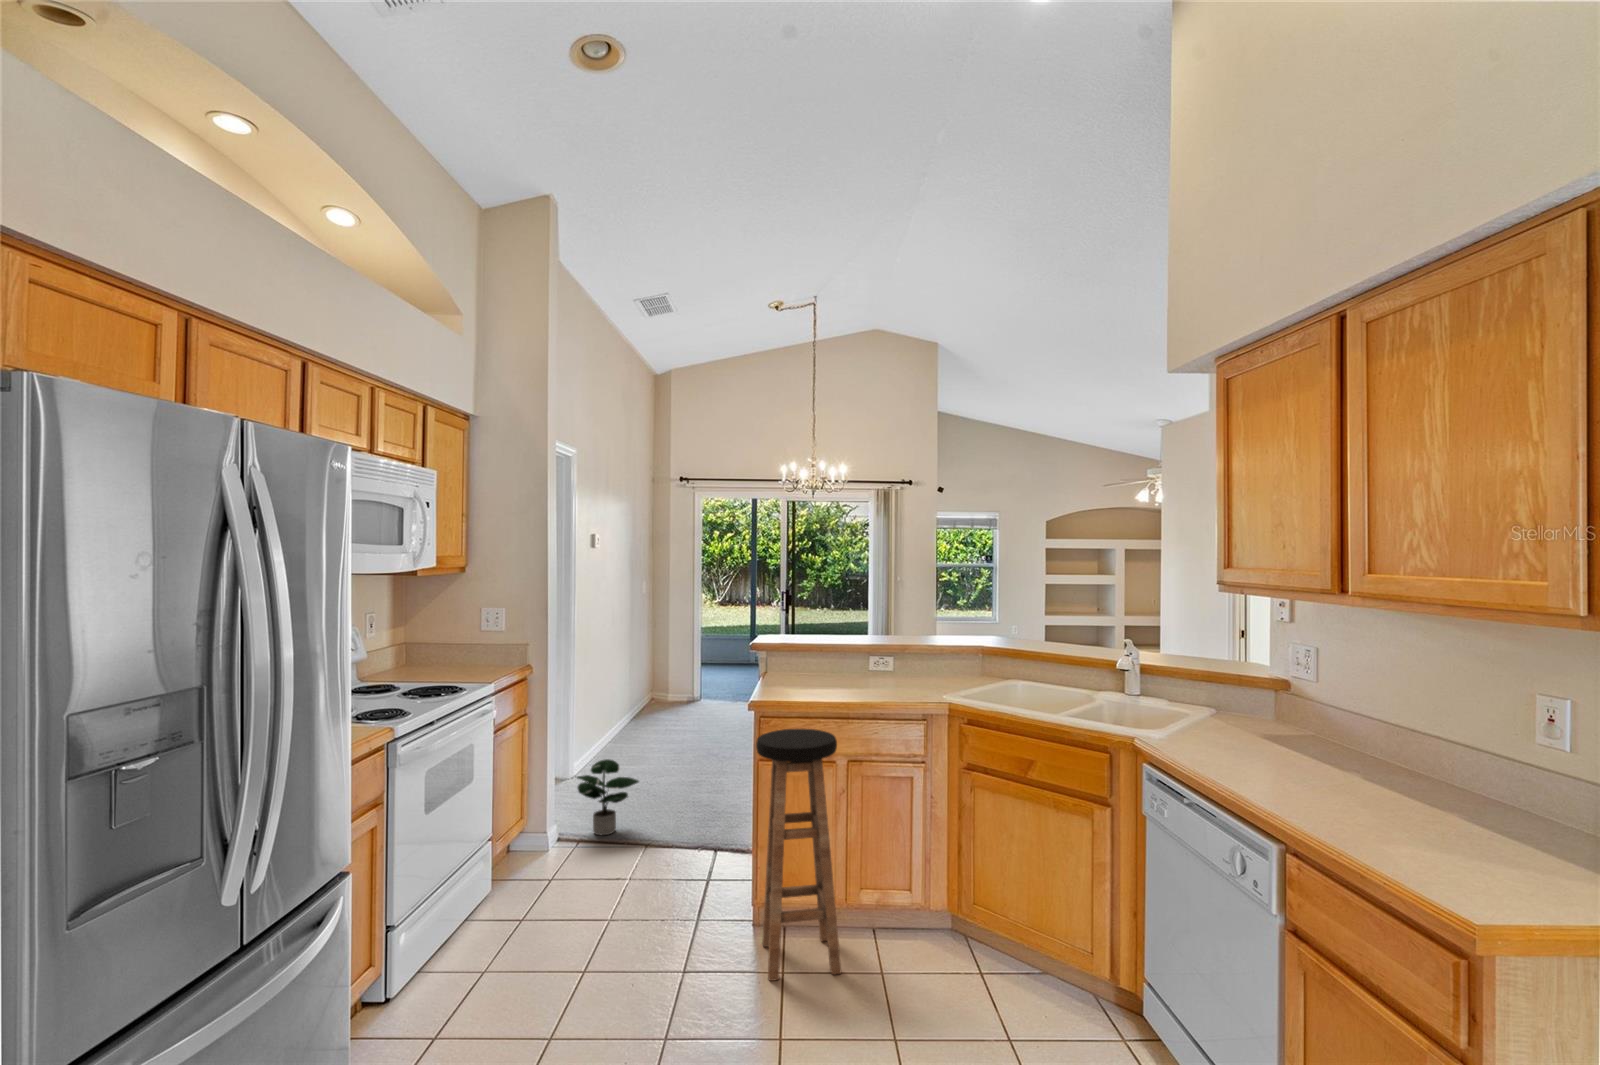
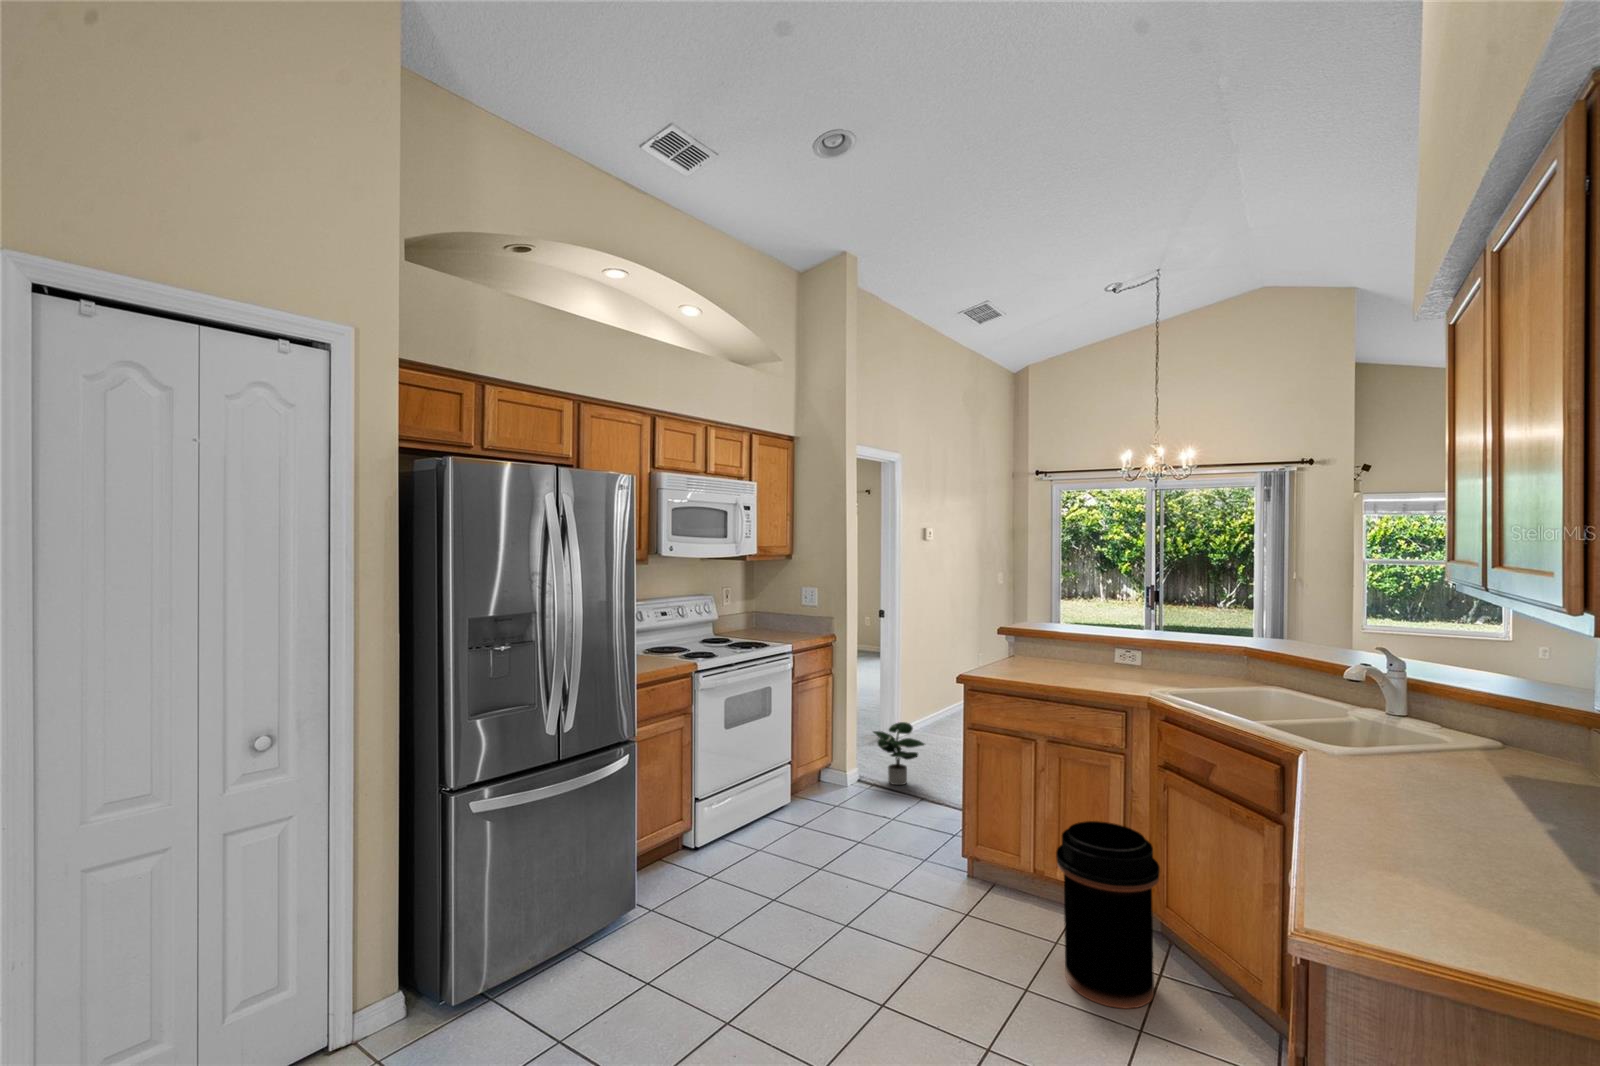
bar stool: present [756,729,841,981] -> none [950,709,1028,940]
trash can: none [892,825,989,1012] -> present [1056,821,1160,1009]

